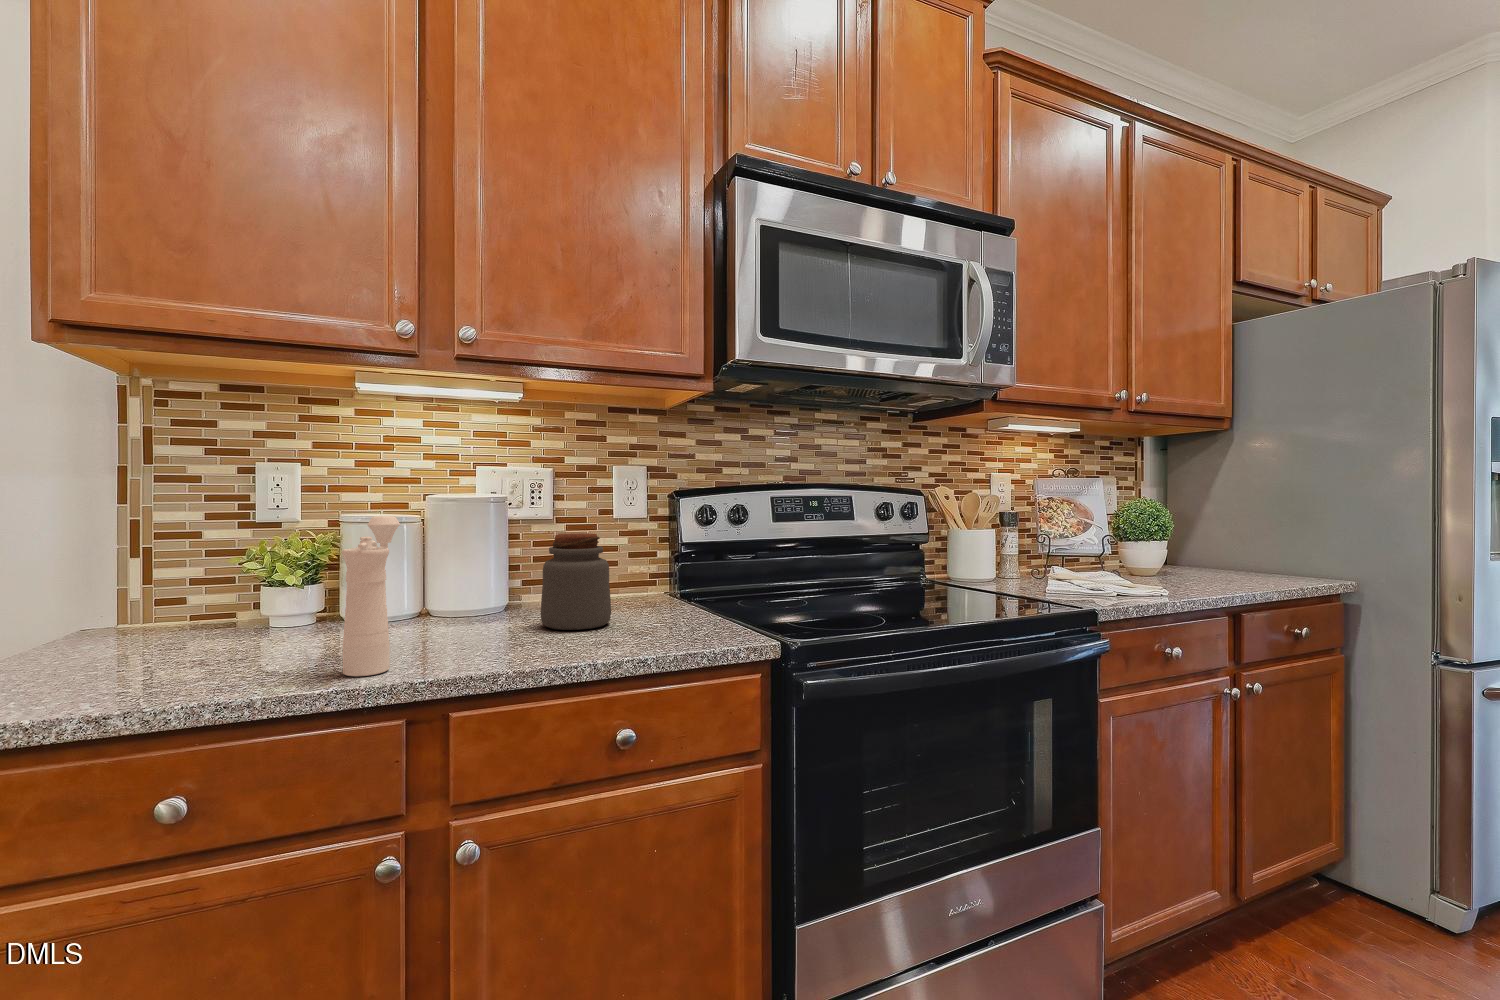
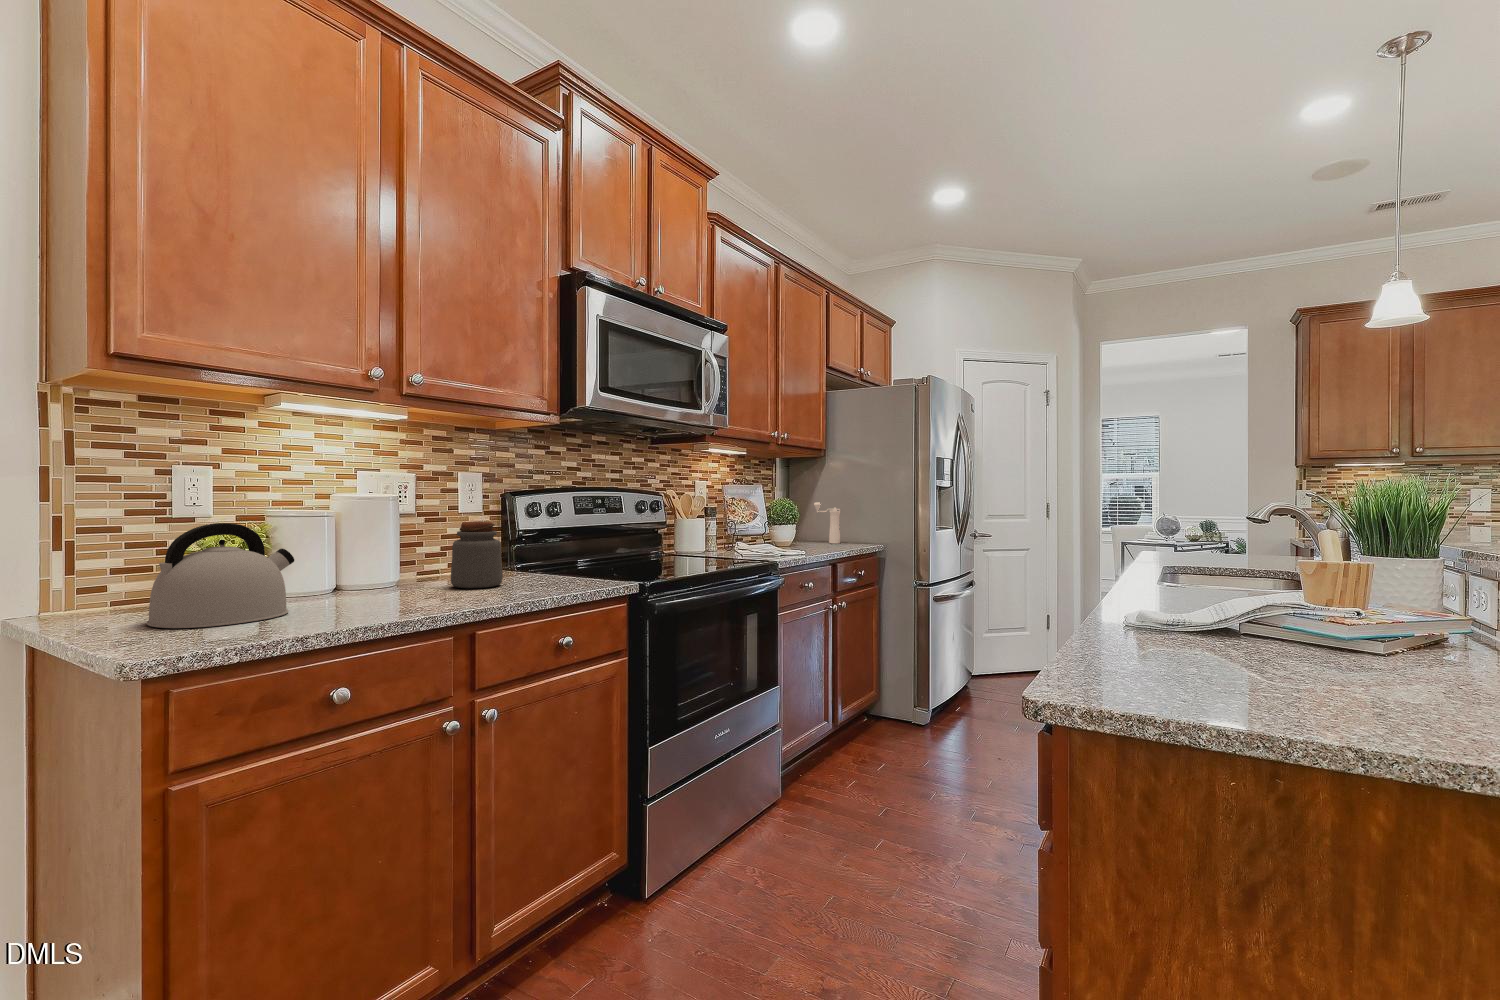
pepper mill: present [342,516,400,676] -> present [814,502,840,544]
kettle: none [107,533,305,672] -> present [146,523,294,628]

